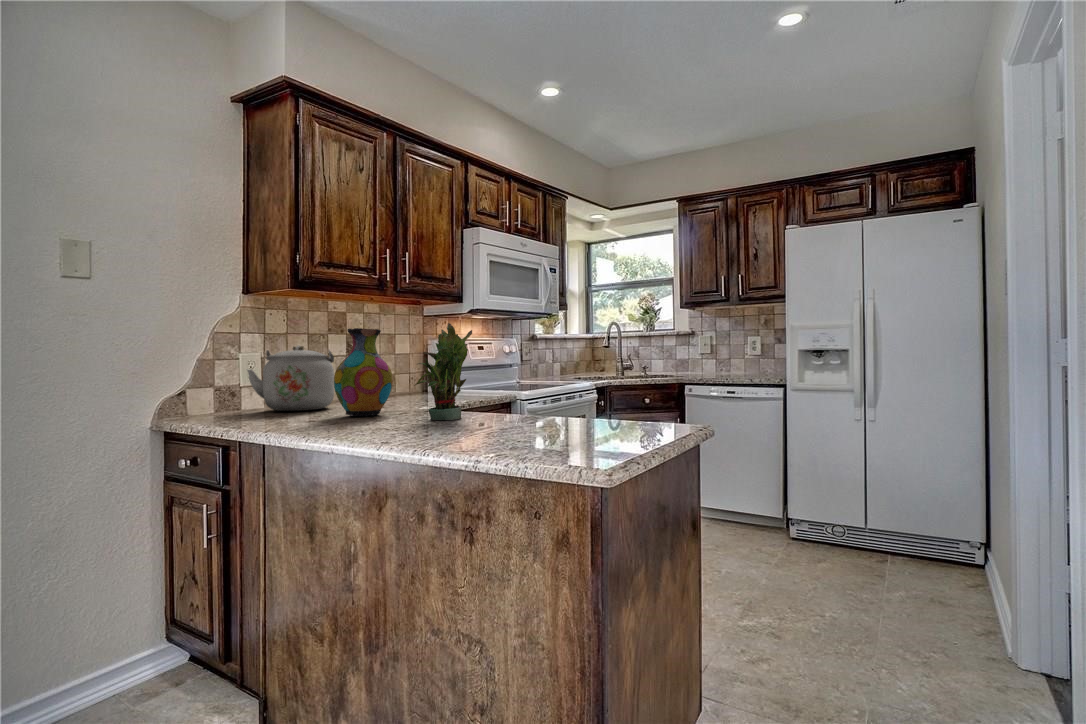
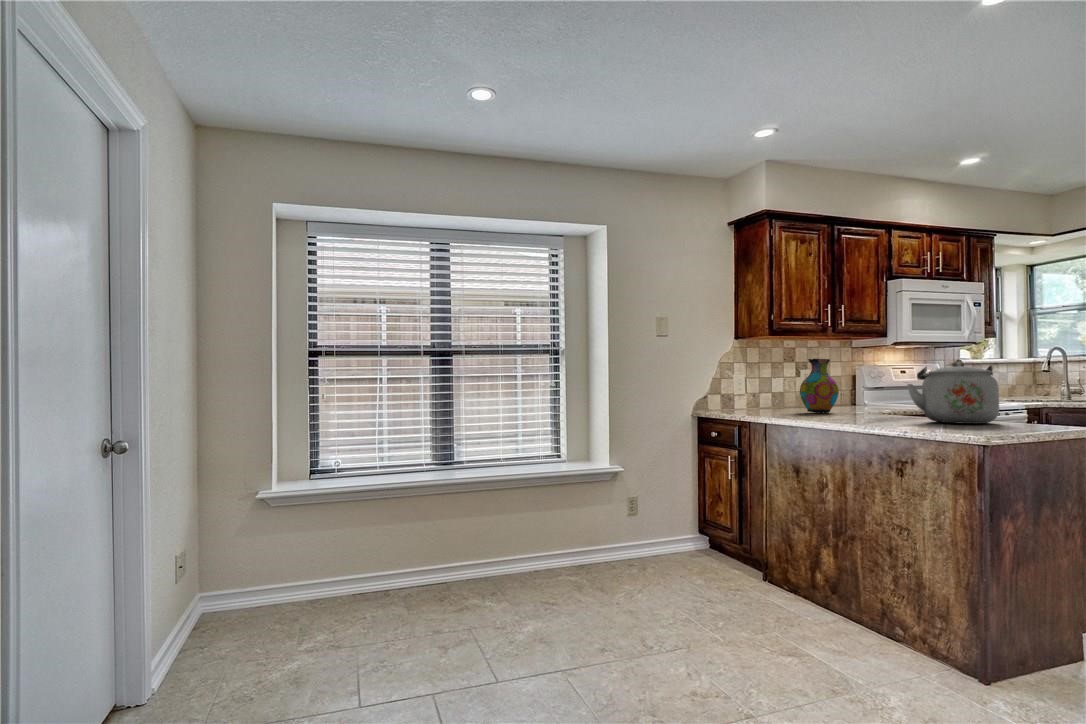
potted plant: present [414,323,472,420] -> none [856,355,898,416]
kettle: present [247,346,334,411] -> present [907,362,999,424]

